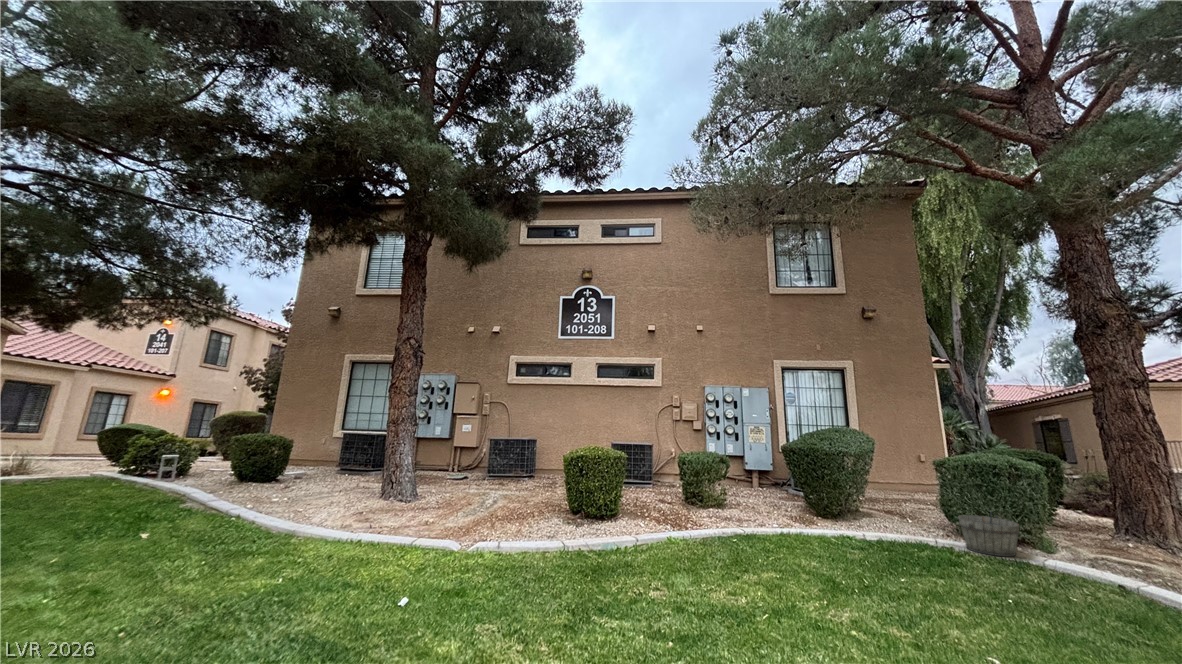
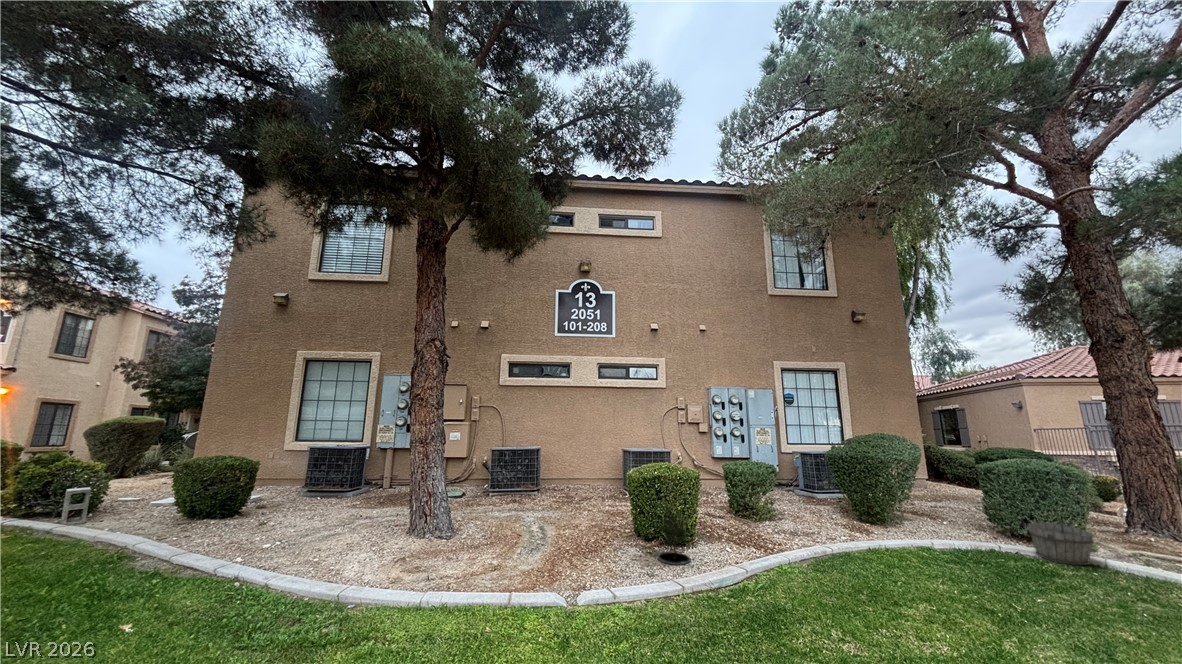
potted tree: none [577,472,608,528] -> present [658,503,691,565]

